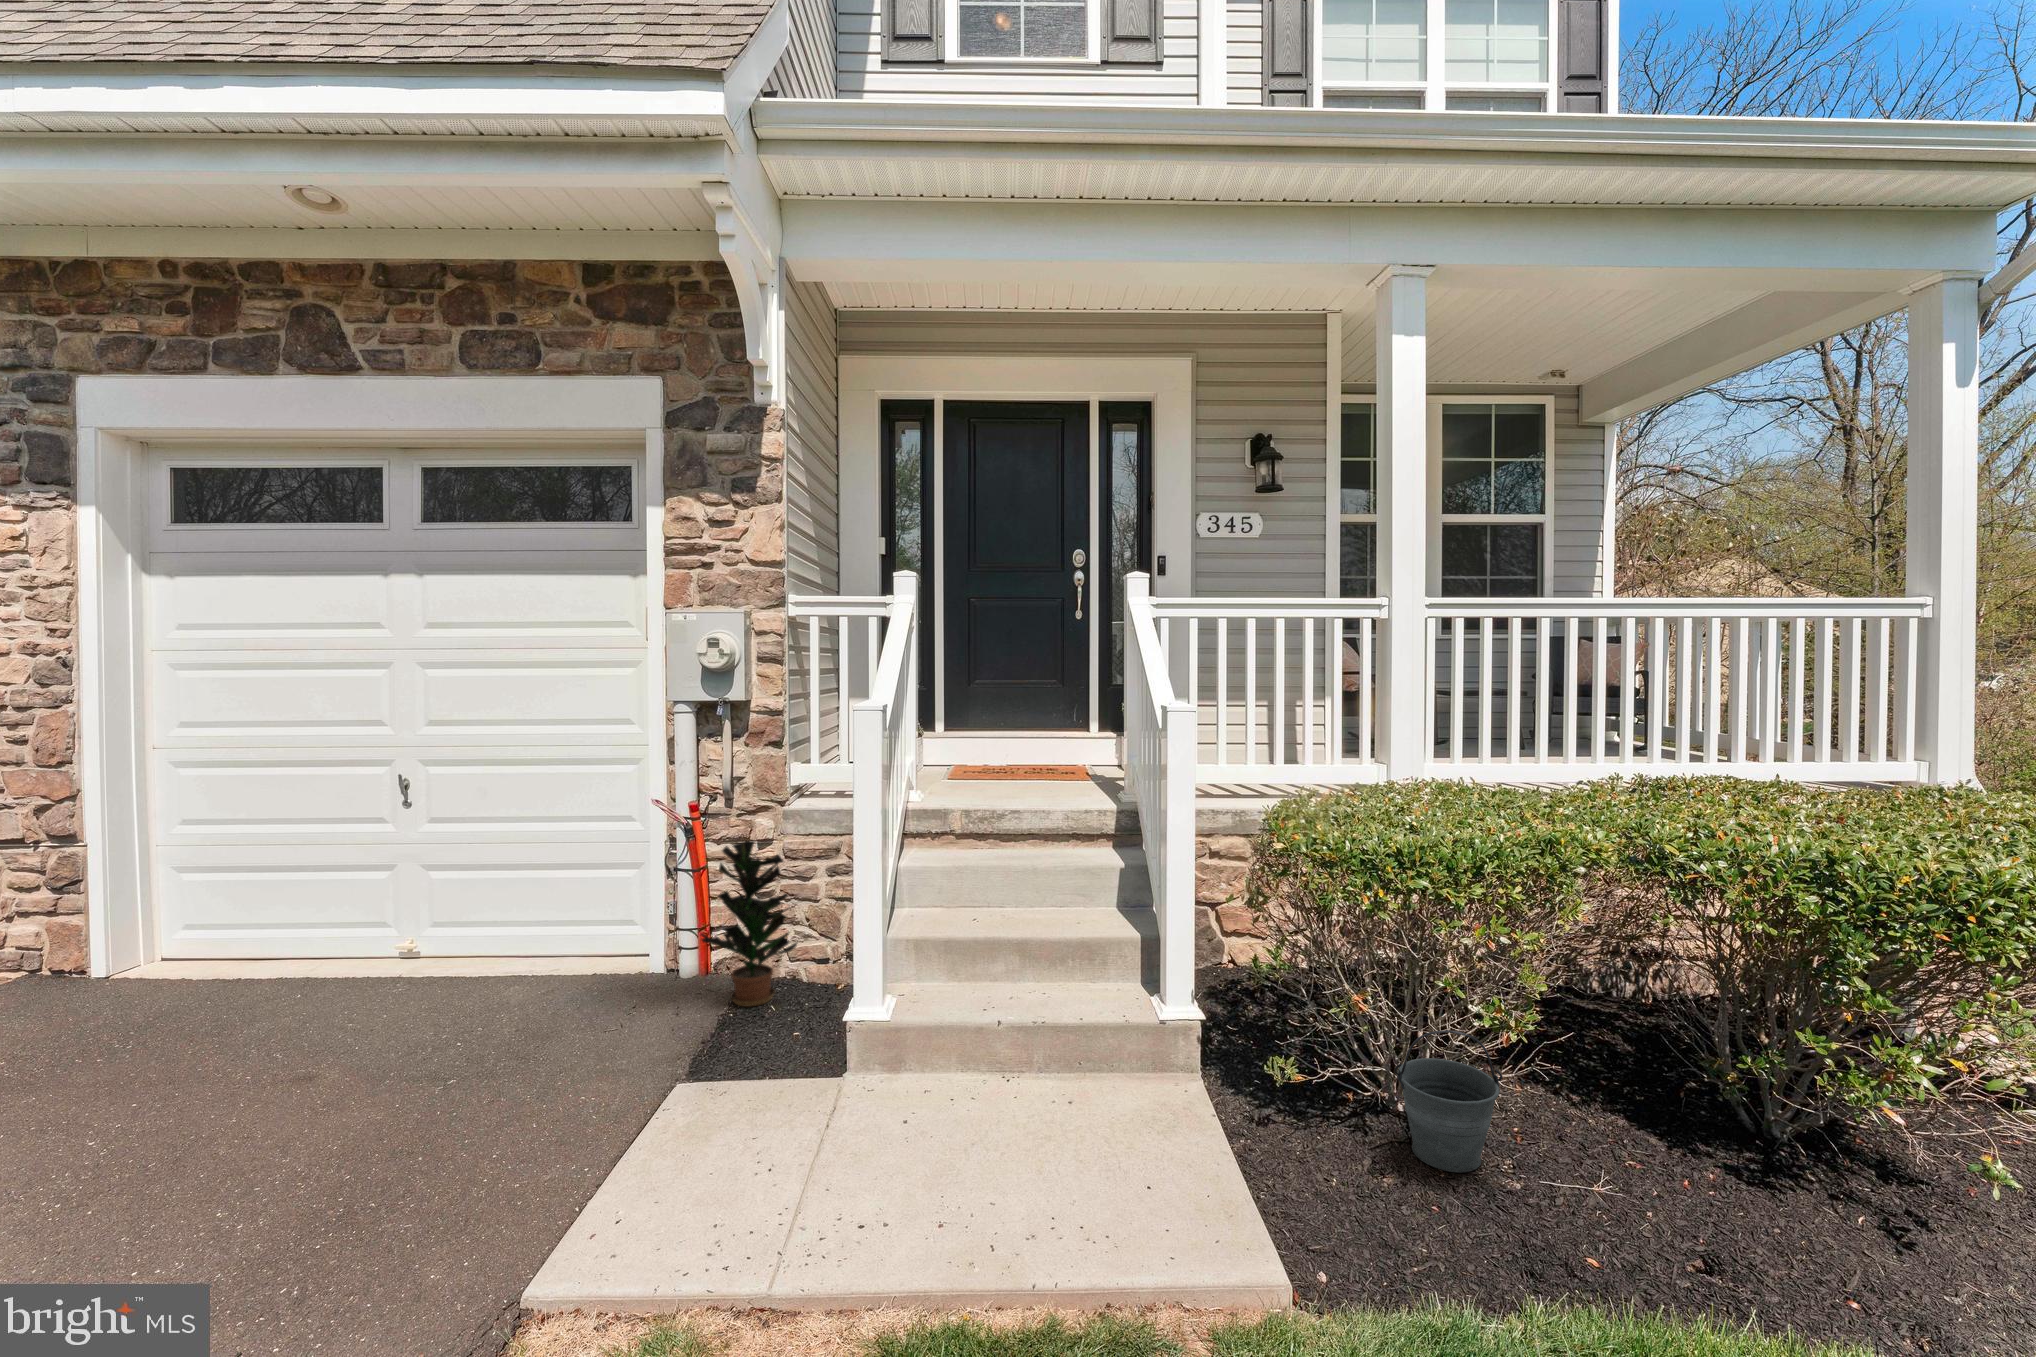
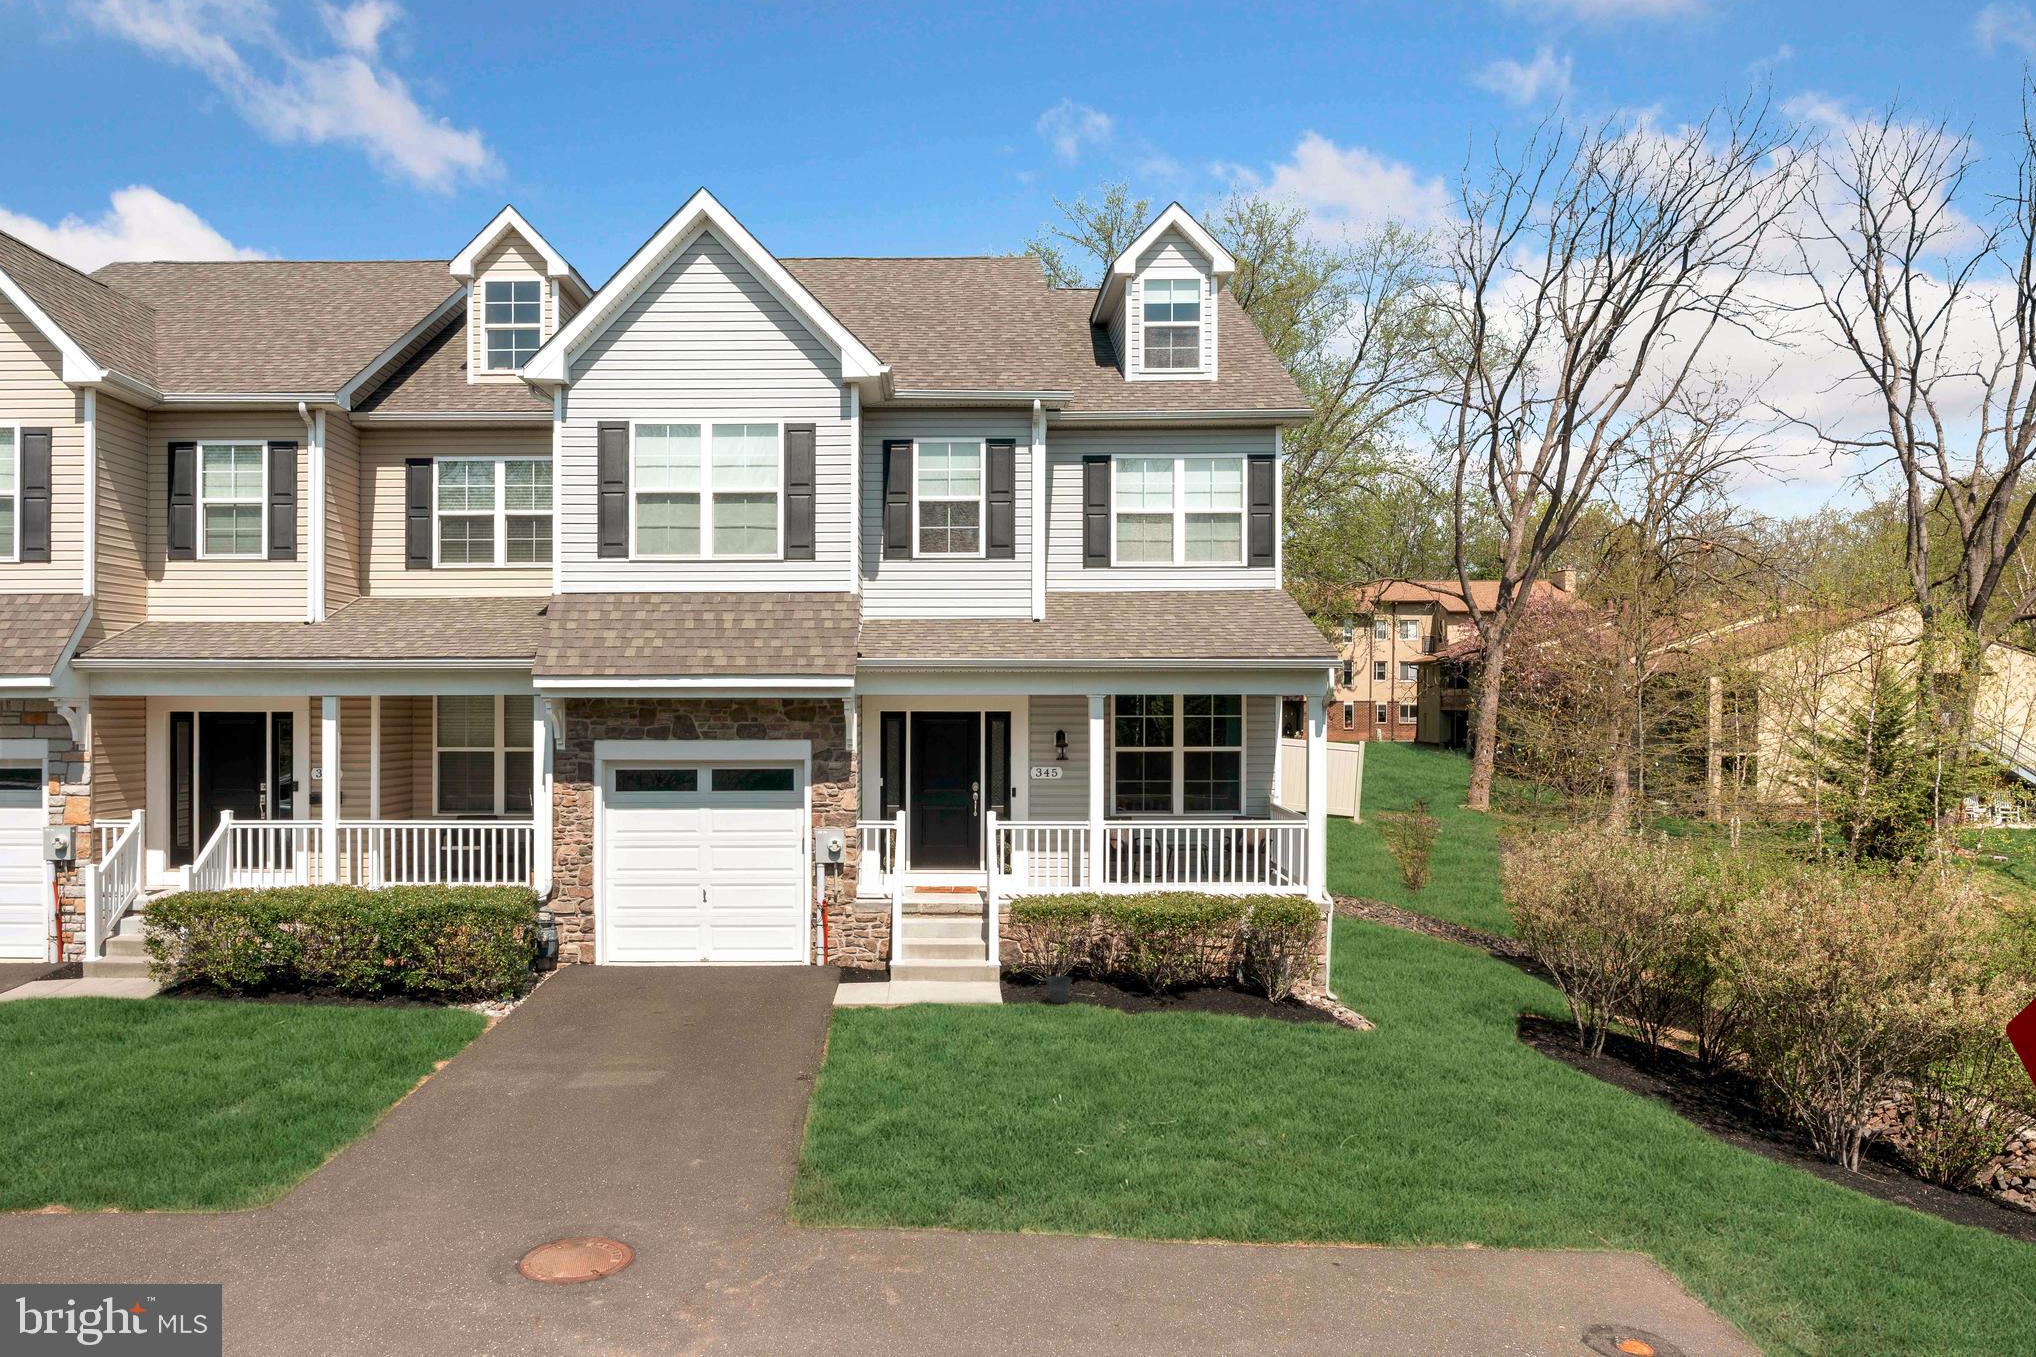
potted plant: present [701,841,797,1007] -> none [828,915,864,974]

